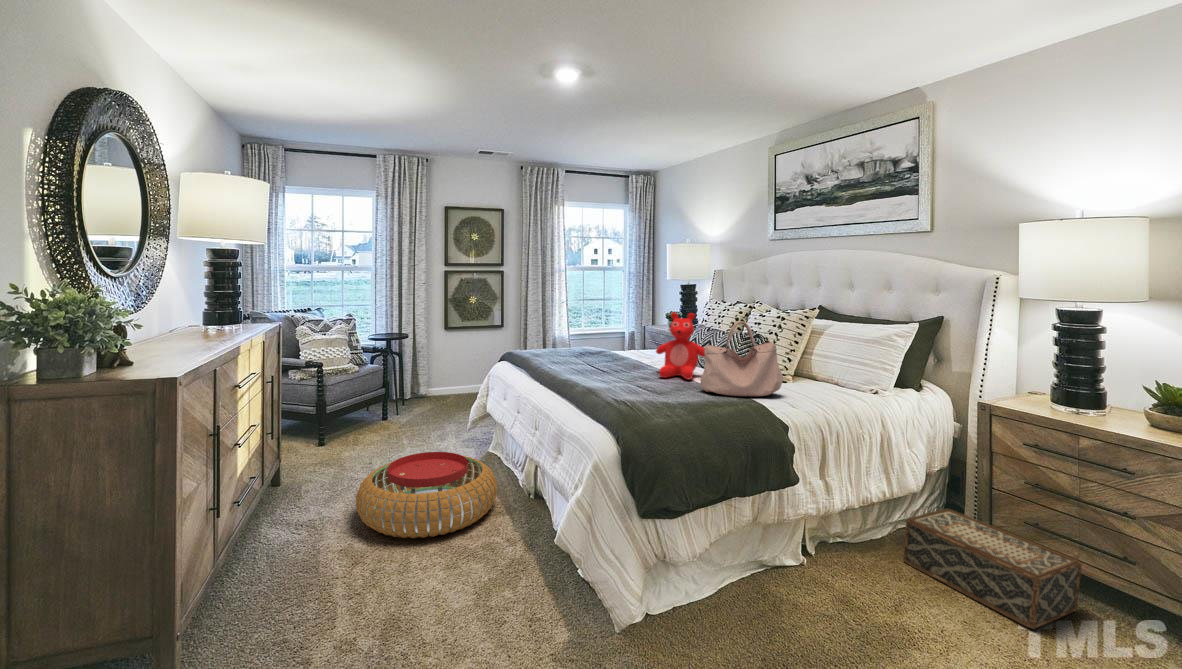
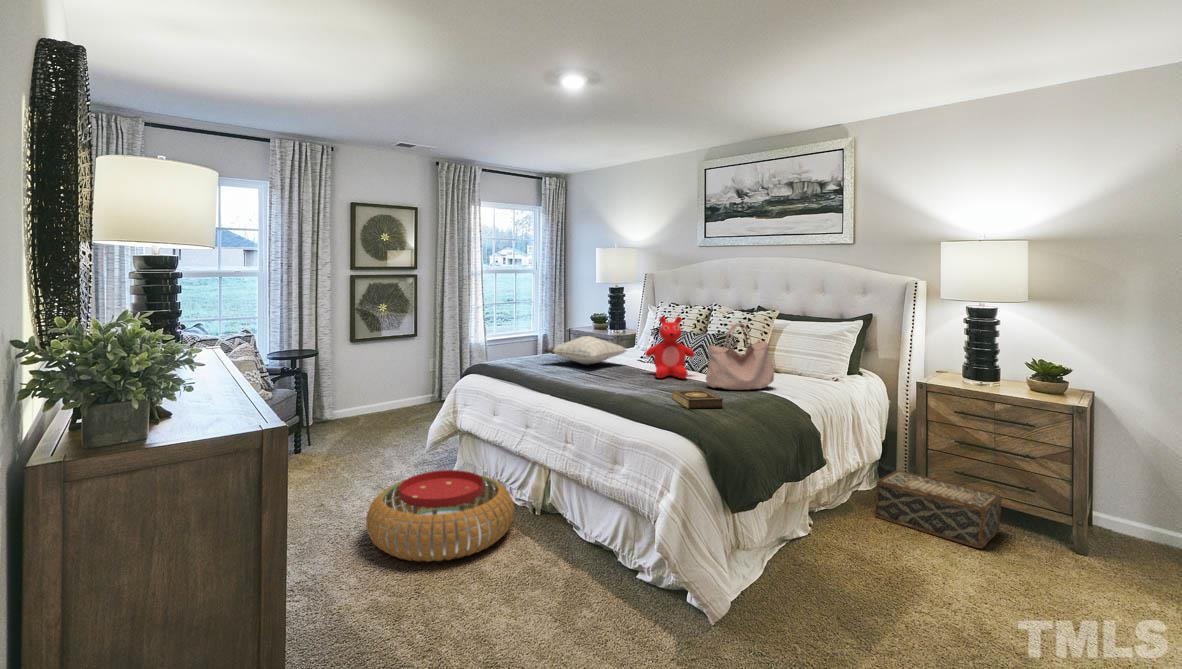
pillow: none [567,330,652,360] -> present [544,336,627,365]
book: none [641,392,683,414] -> present [672,390,723,408]

